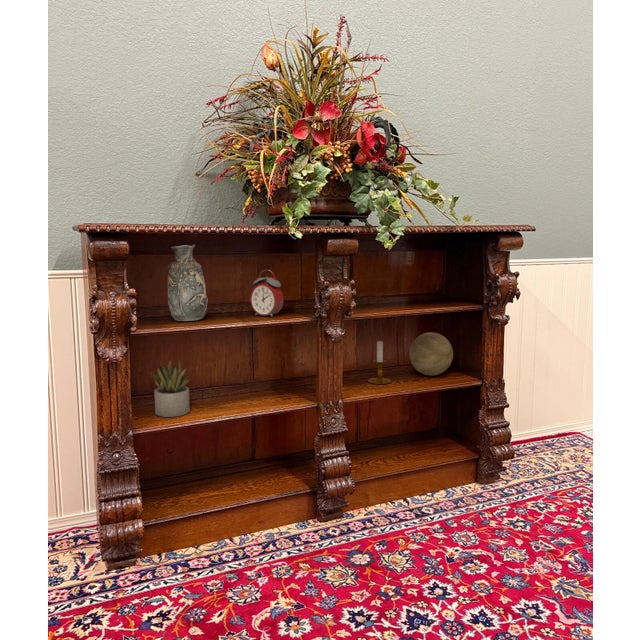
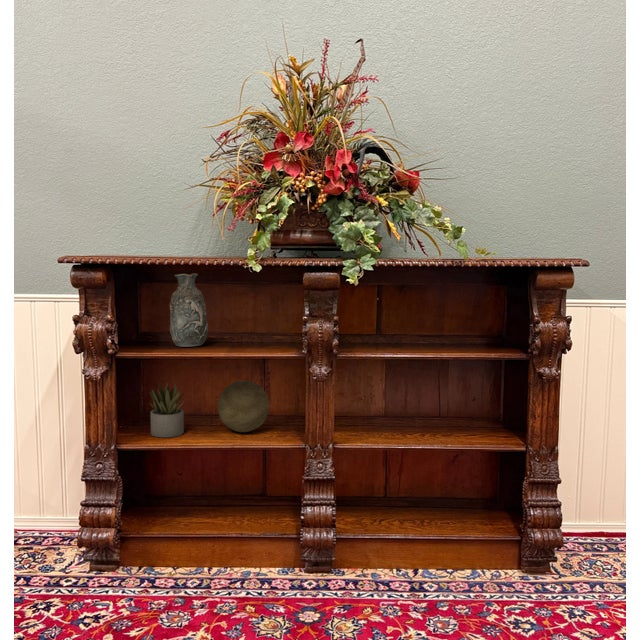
alarm clock: present [250,270,284,316] -> none [252,300,280,349]
decorative ball: present [409,332,453,376] -> present [218,380,269,432]
candlestick: present [368,341,391,384] -> none [389,385,417,434]

